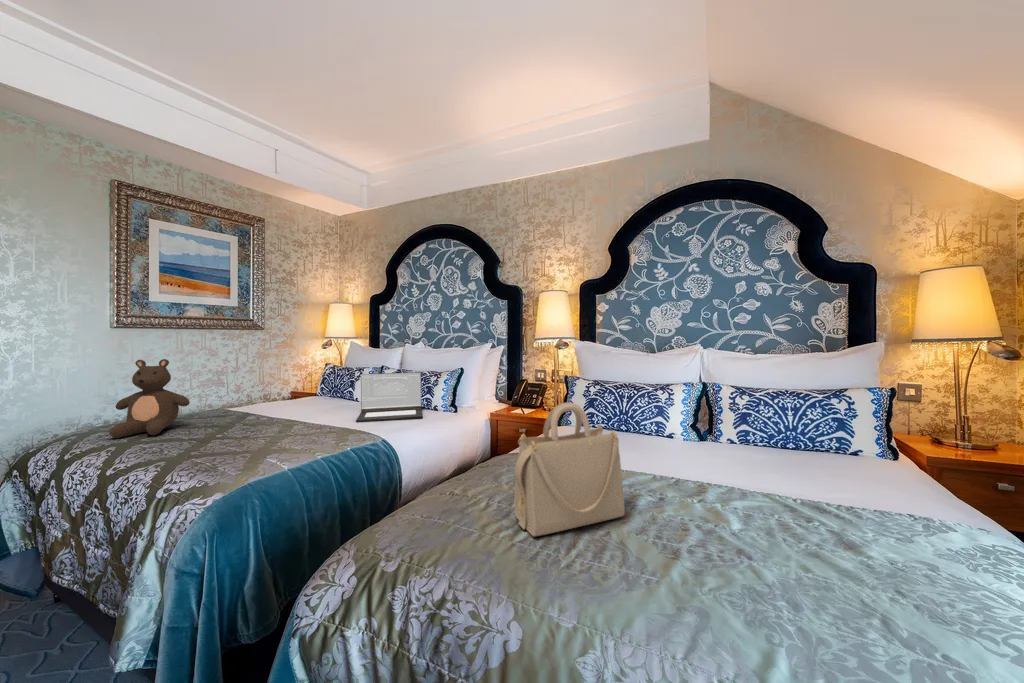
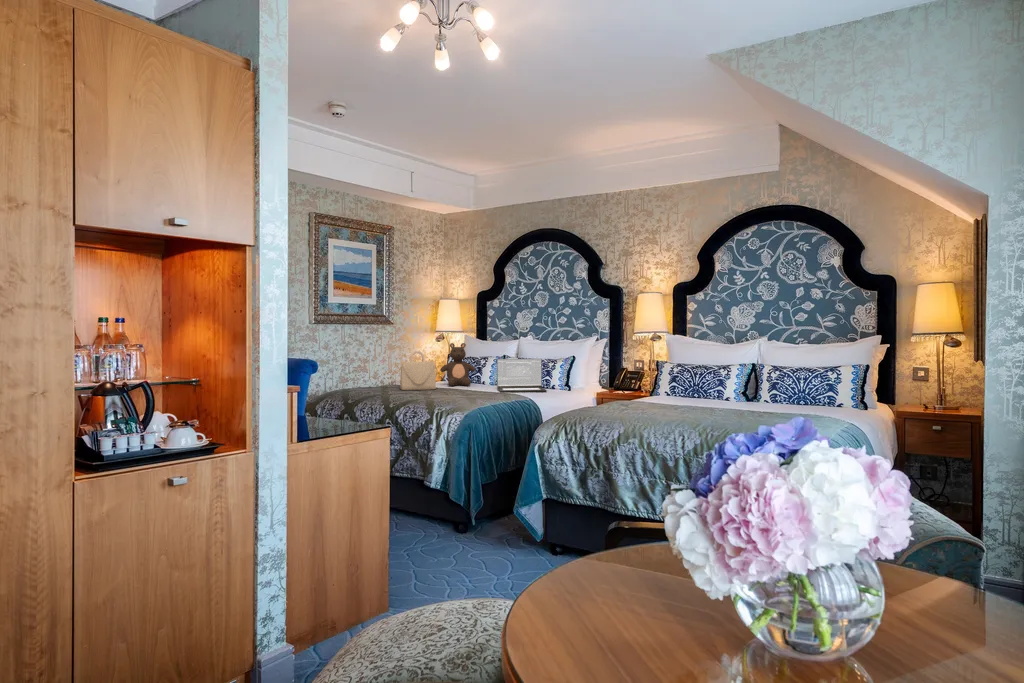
teddy bear: present [109,359,190,438] -> present [441,343,475,386]
handbag: present [515,403,625,536] -> present [400,351,438,390]

